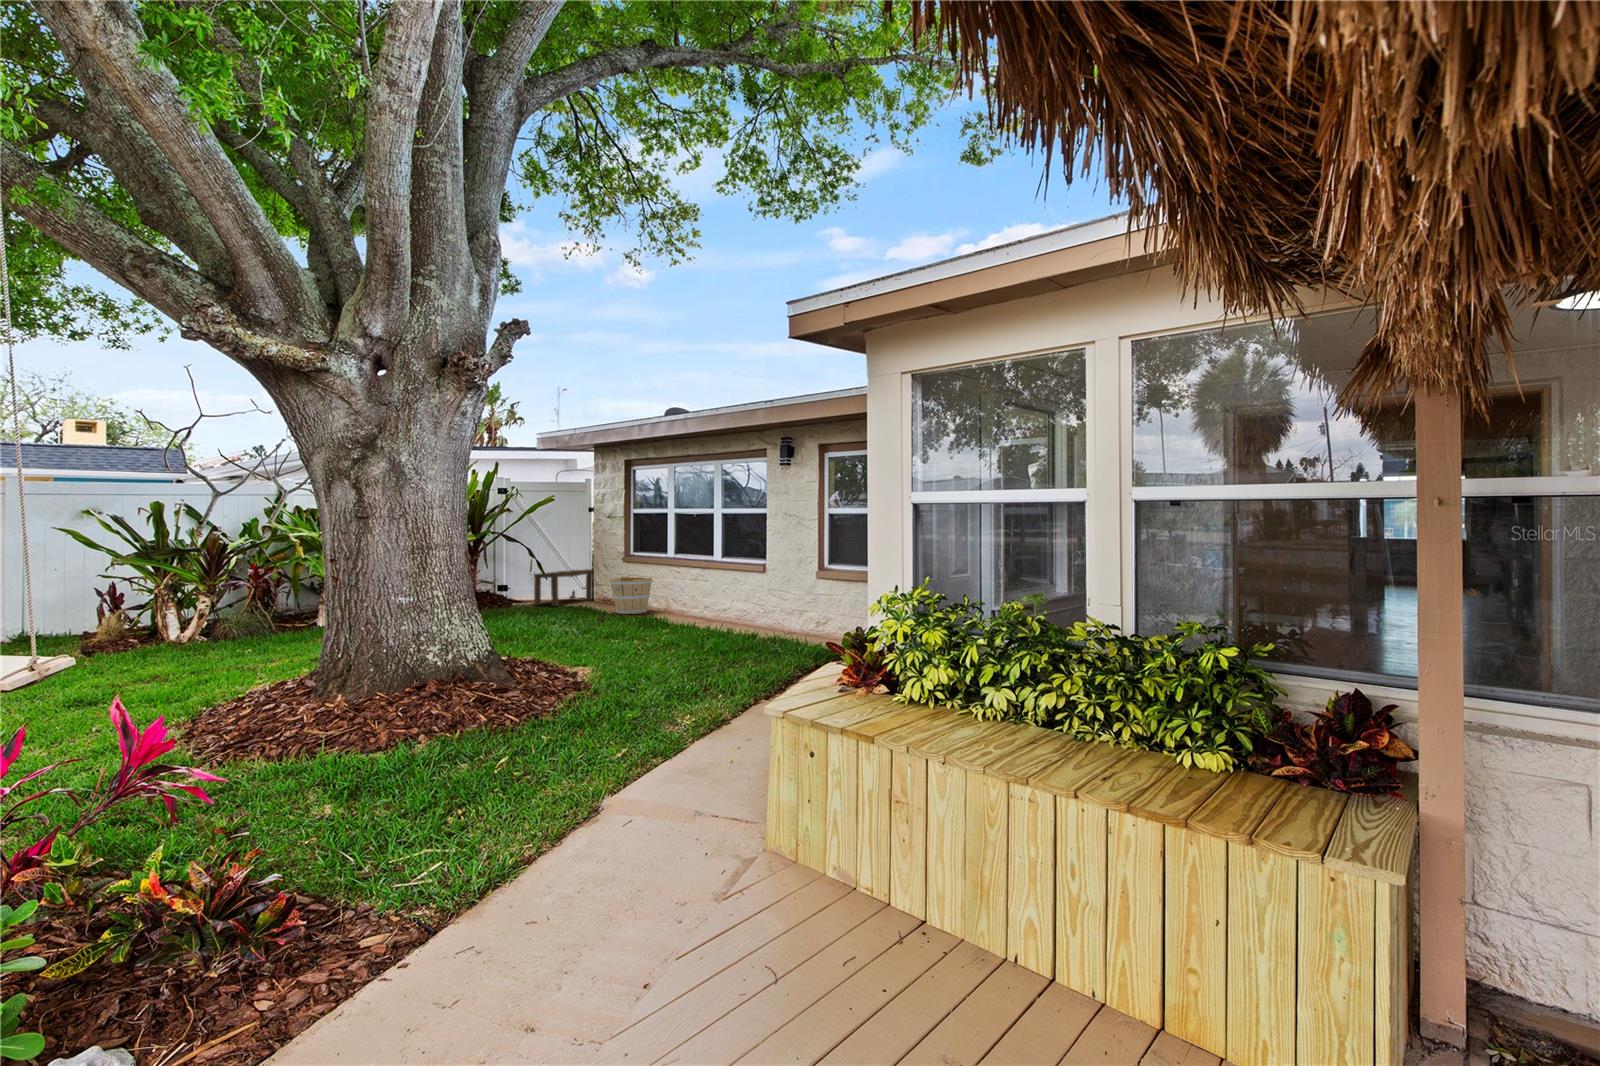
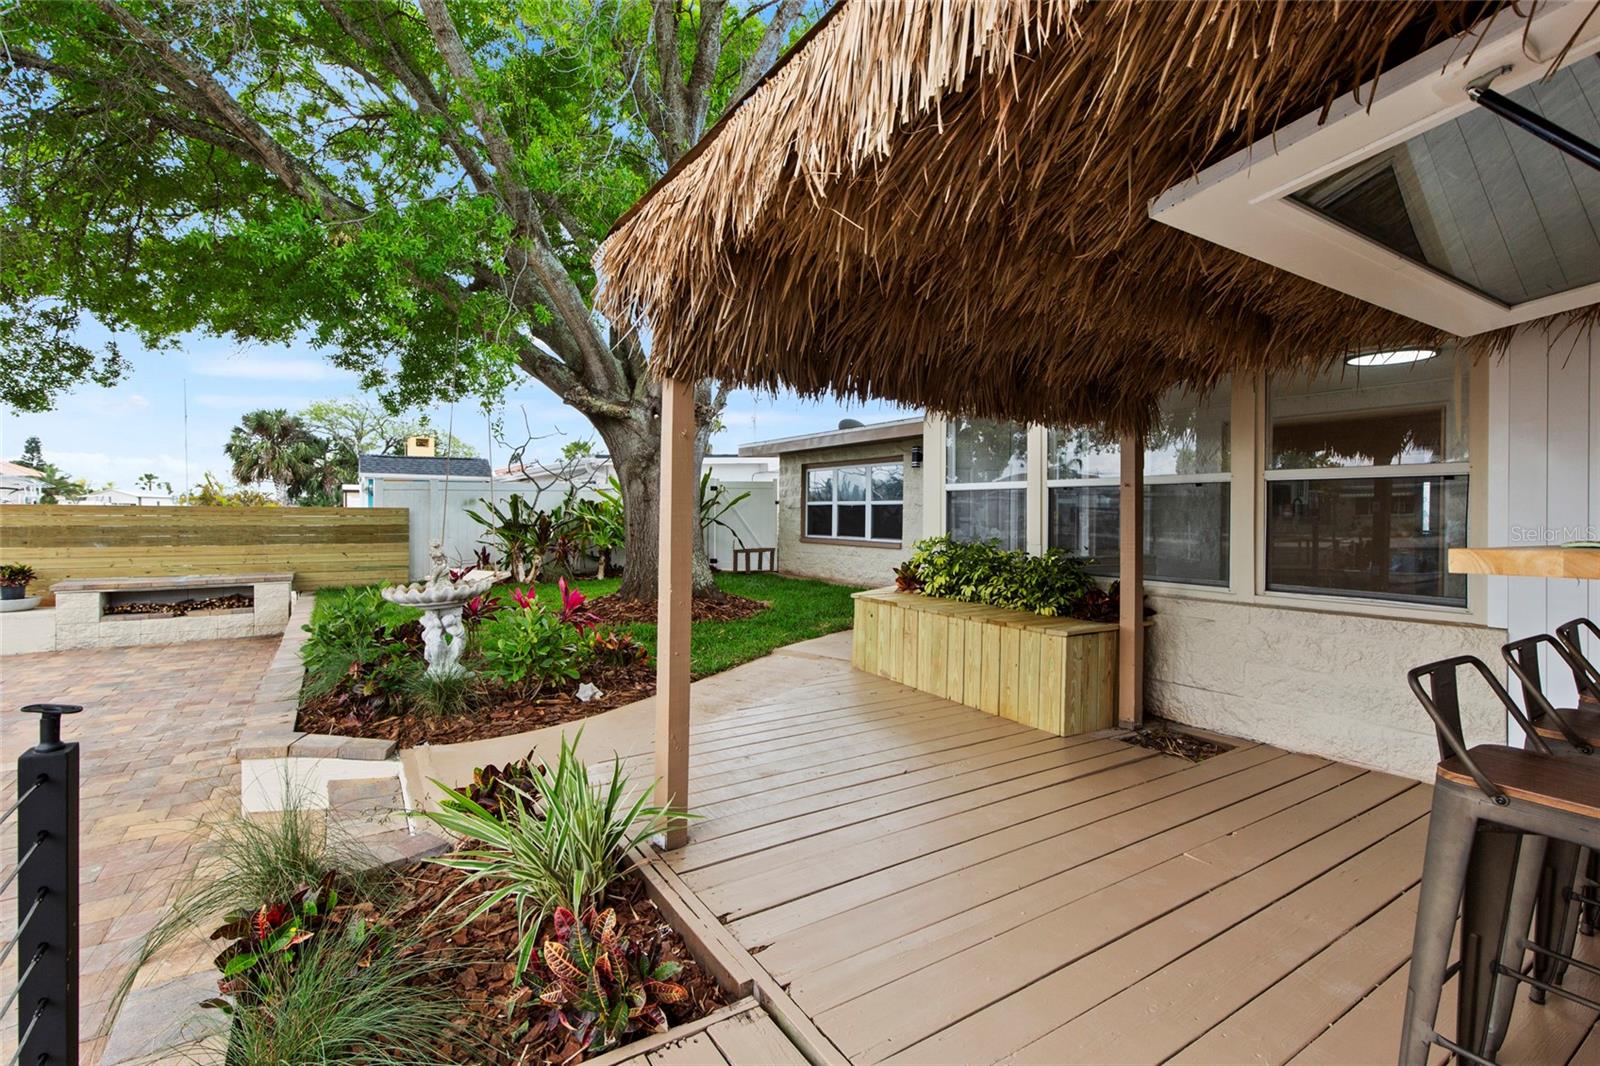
wooden bucket: present [610,576,653,614] -> none [788,553,820,581]

